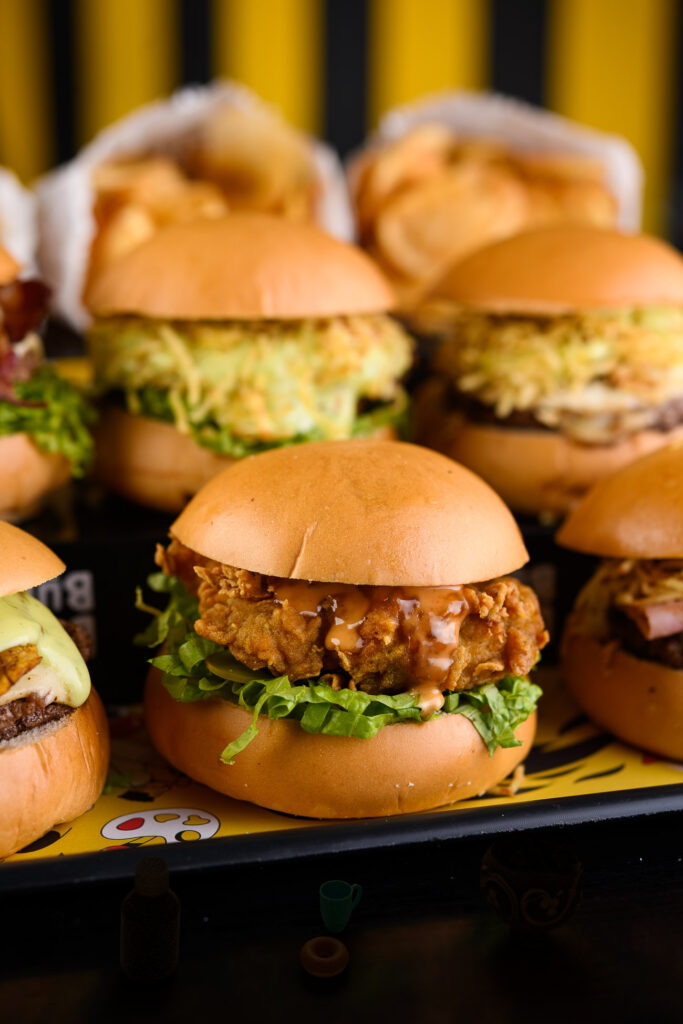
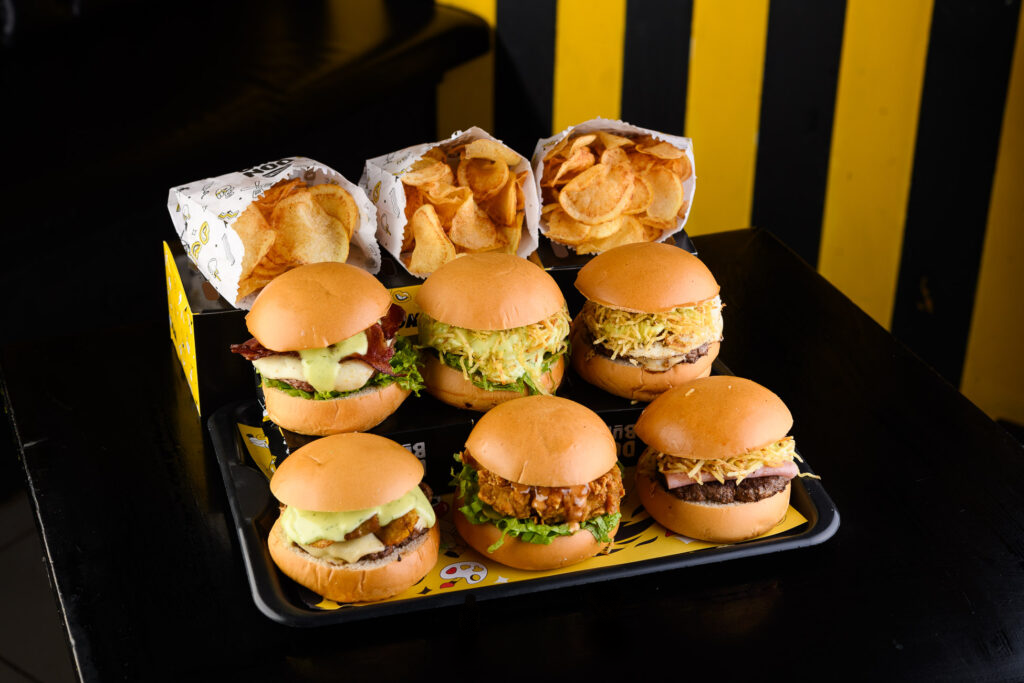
cup: present [300,880,362,978] -> none [522,599,545,634]

